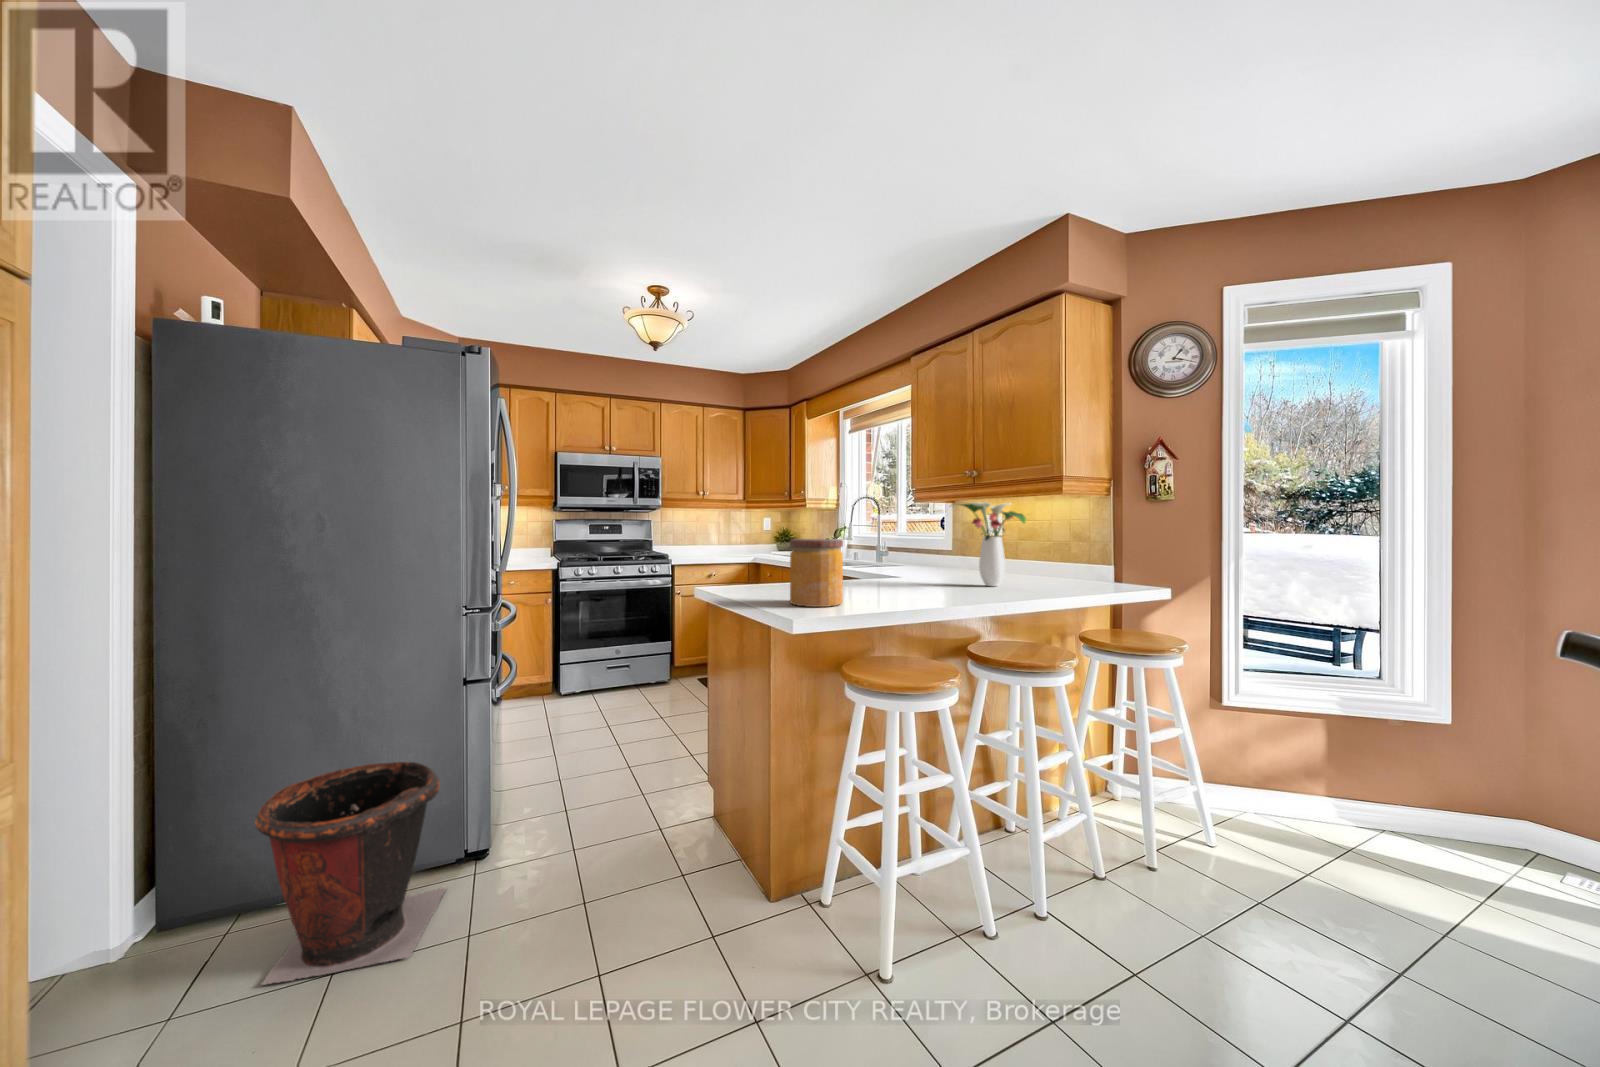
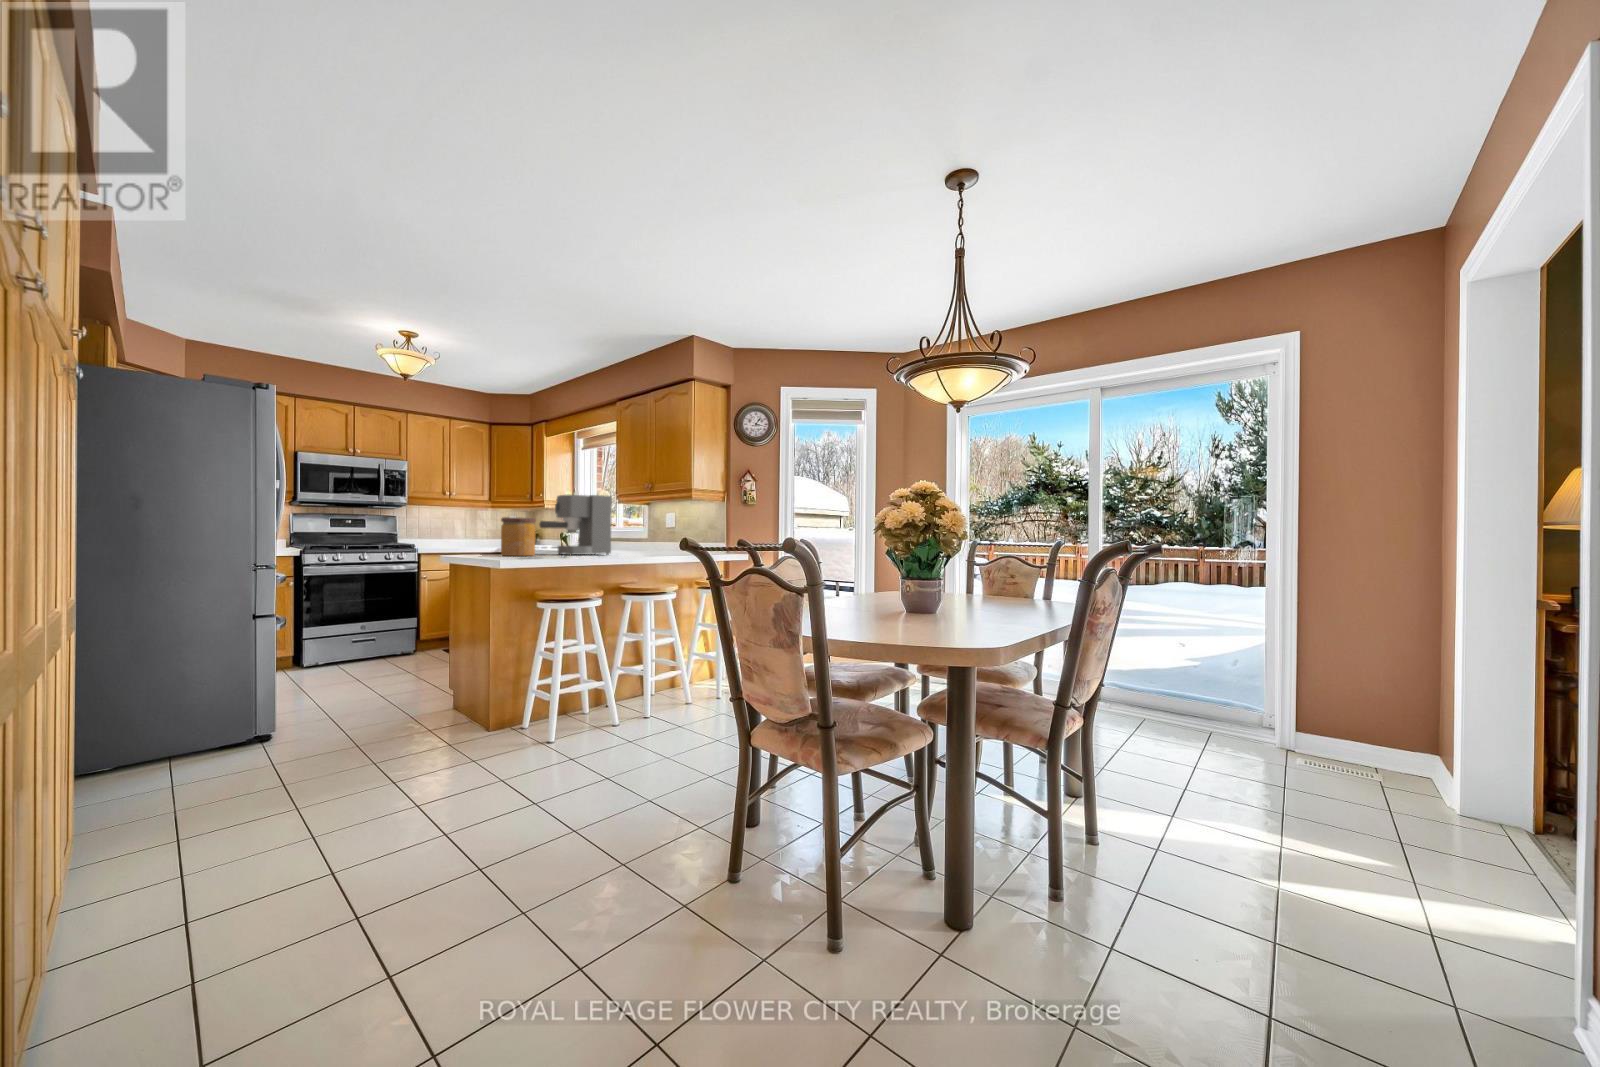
coffee maker: none [843,496,957,600] -> present [539,495,612,555]
flower arrangement: present [950,502,1026,586] -> none [620,501,663,553]
waste bin: present [255,762,447,985] -> none [108,661,245,788]

